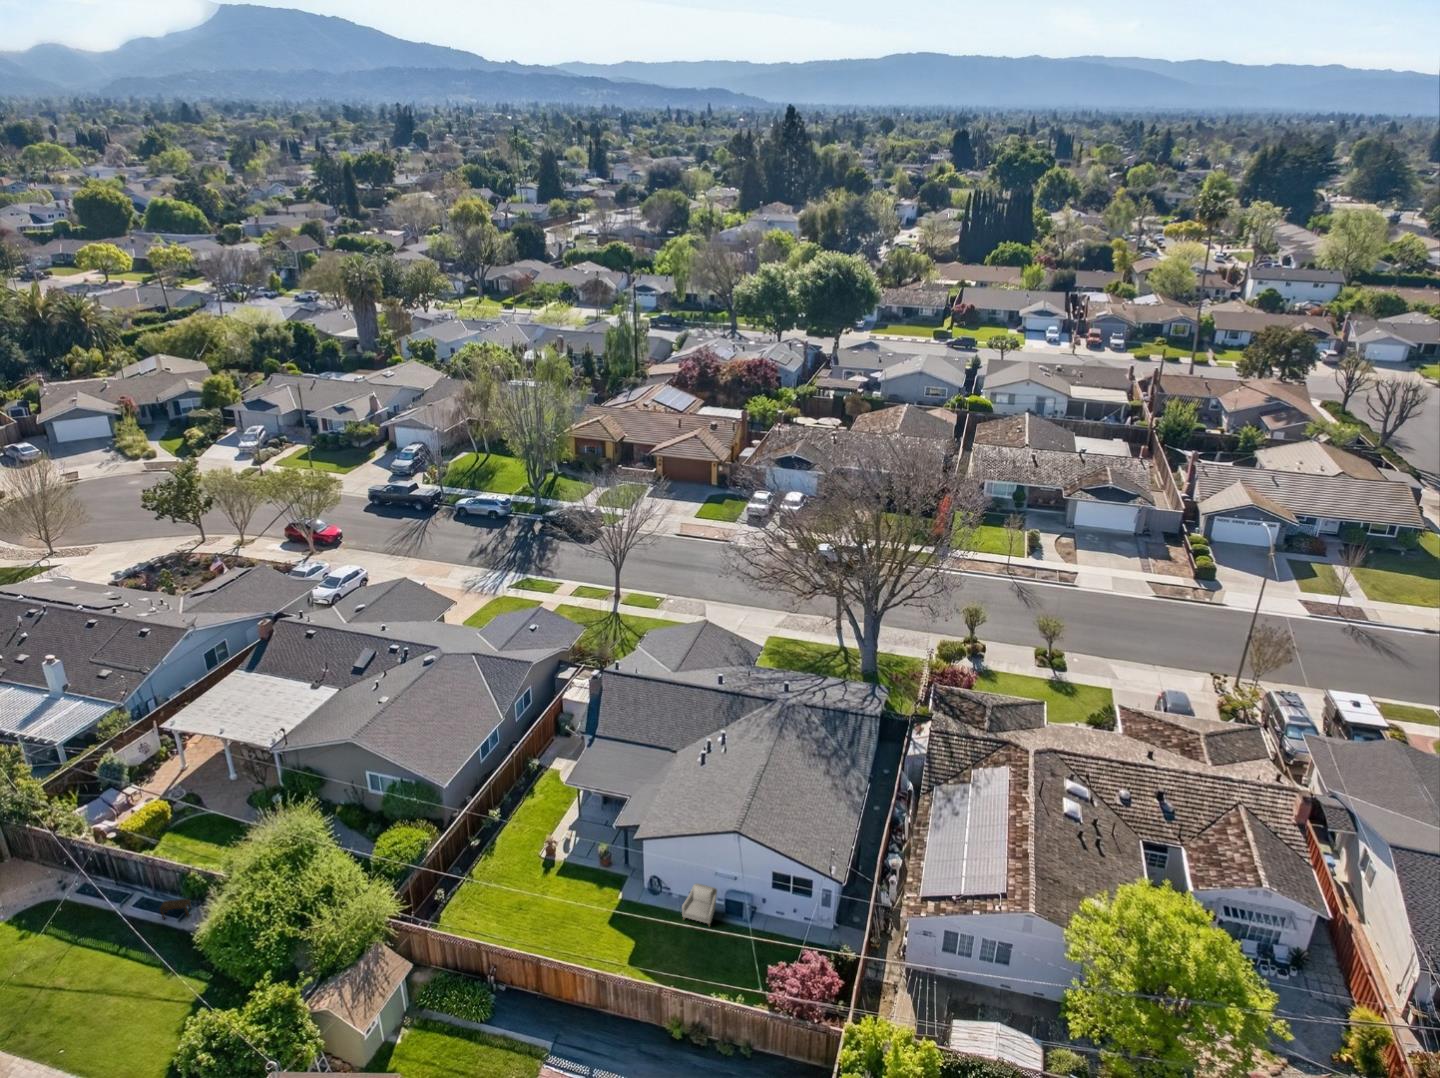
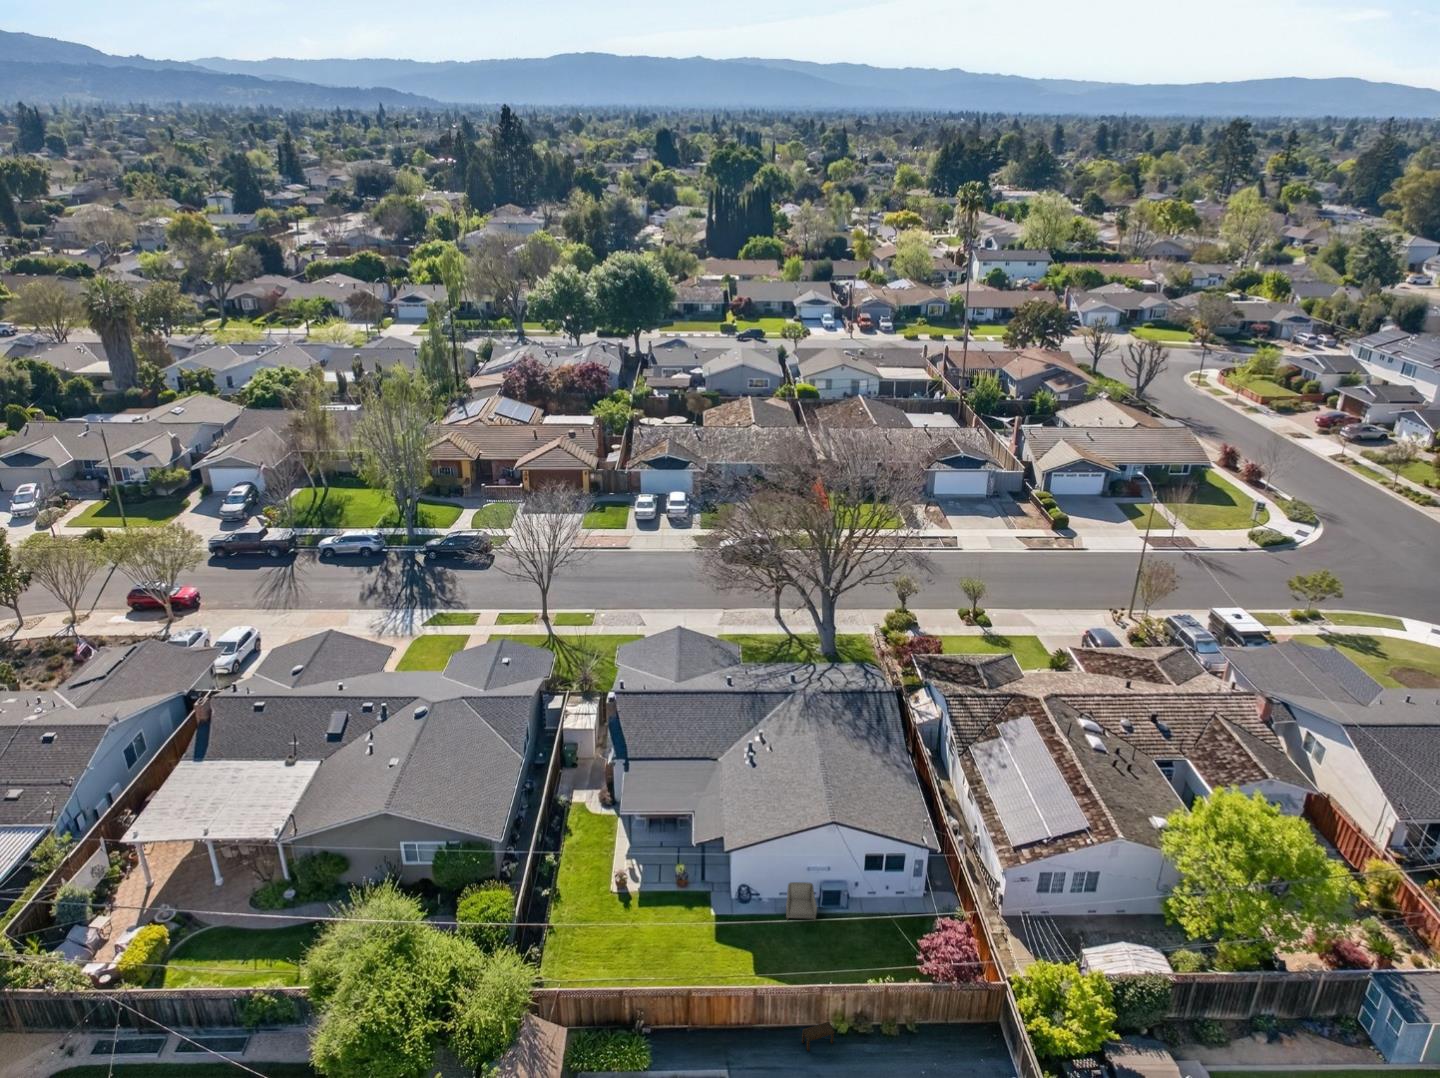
bench: present [160,899,191,919] -> present [802,1022,834,1051]

